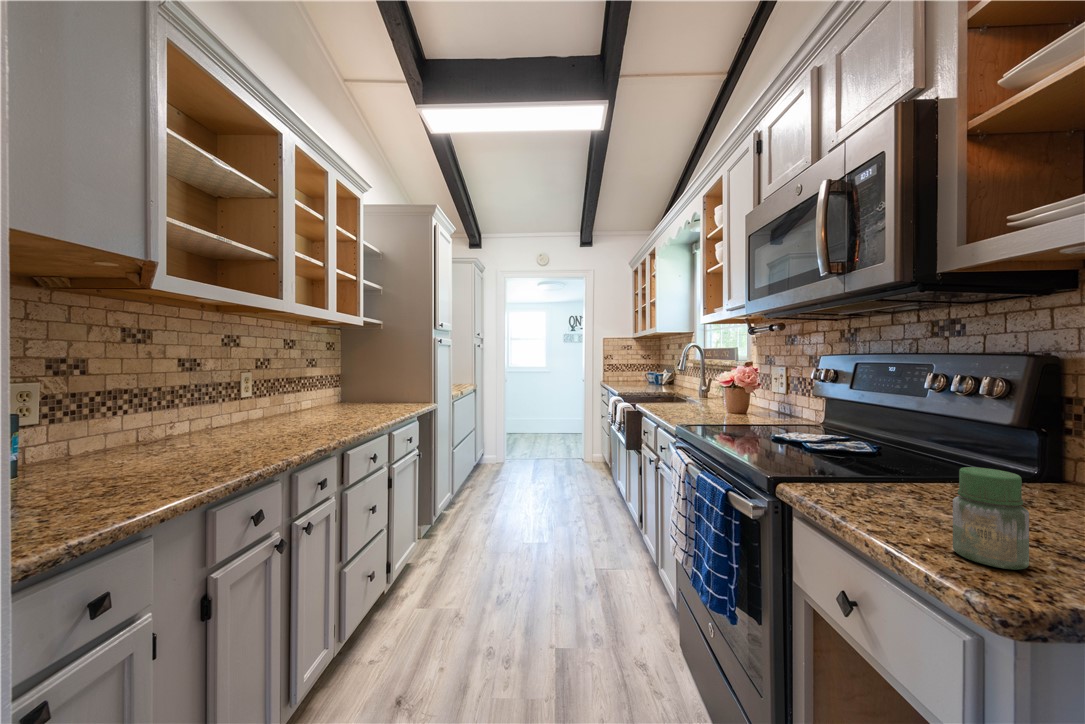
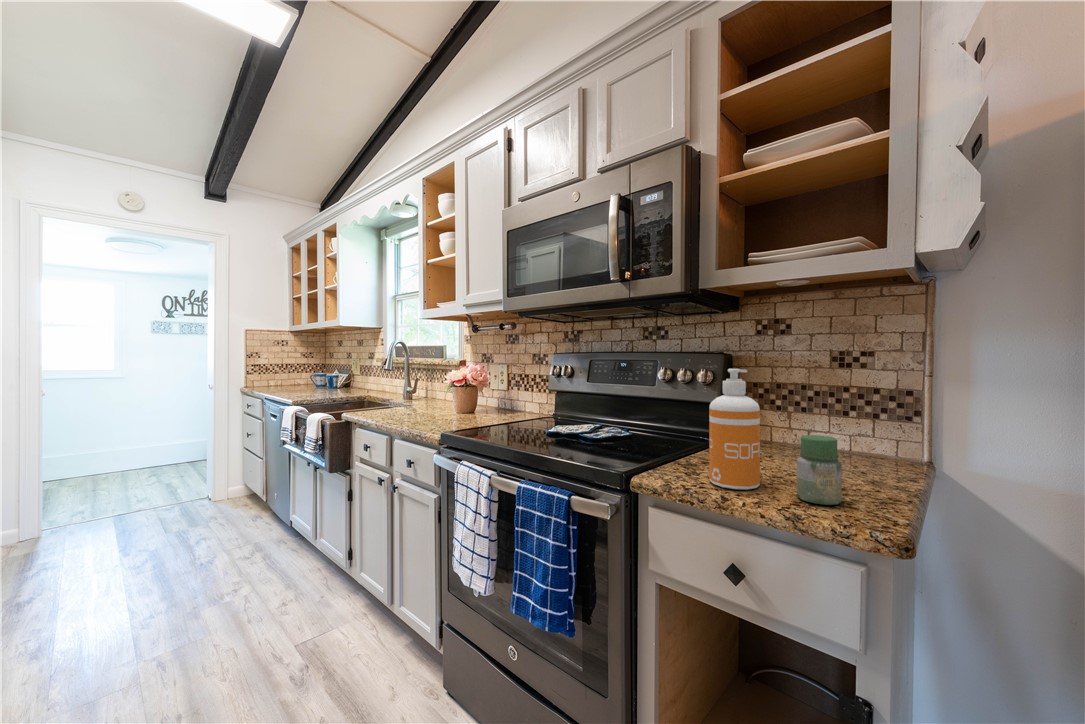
soap dispenser: none [860,375,935,526] -> present [709,369,760,490]

